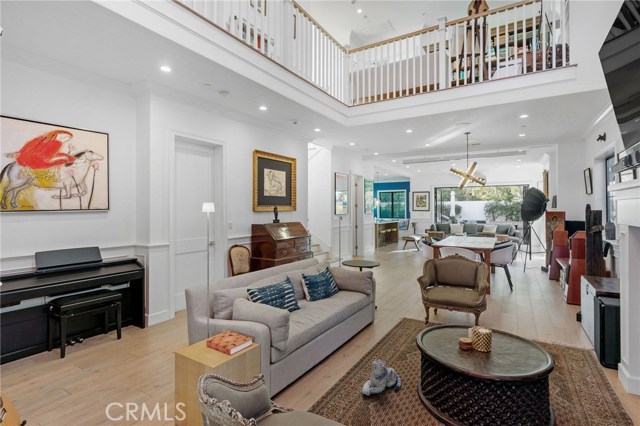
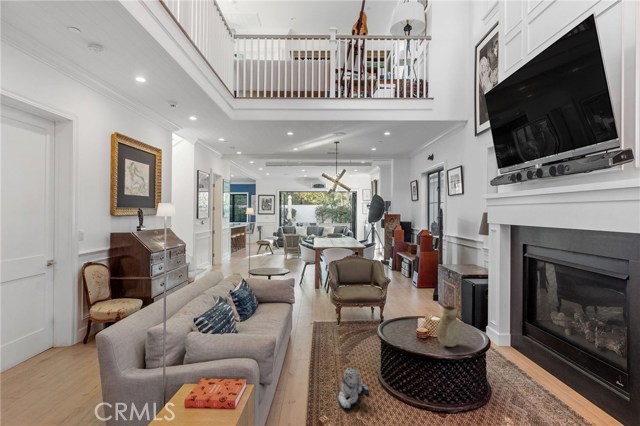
vase: none [470,315,508,363] -> present [437,306,463,347]

